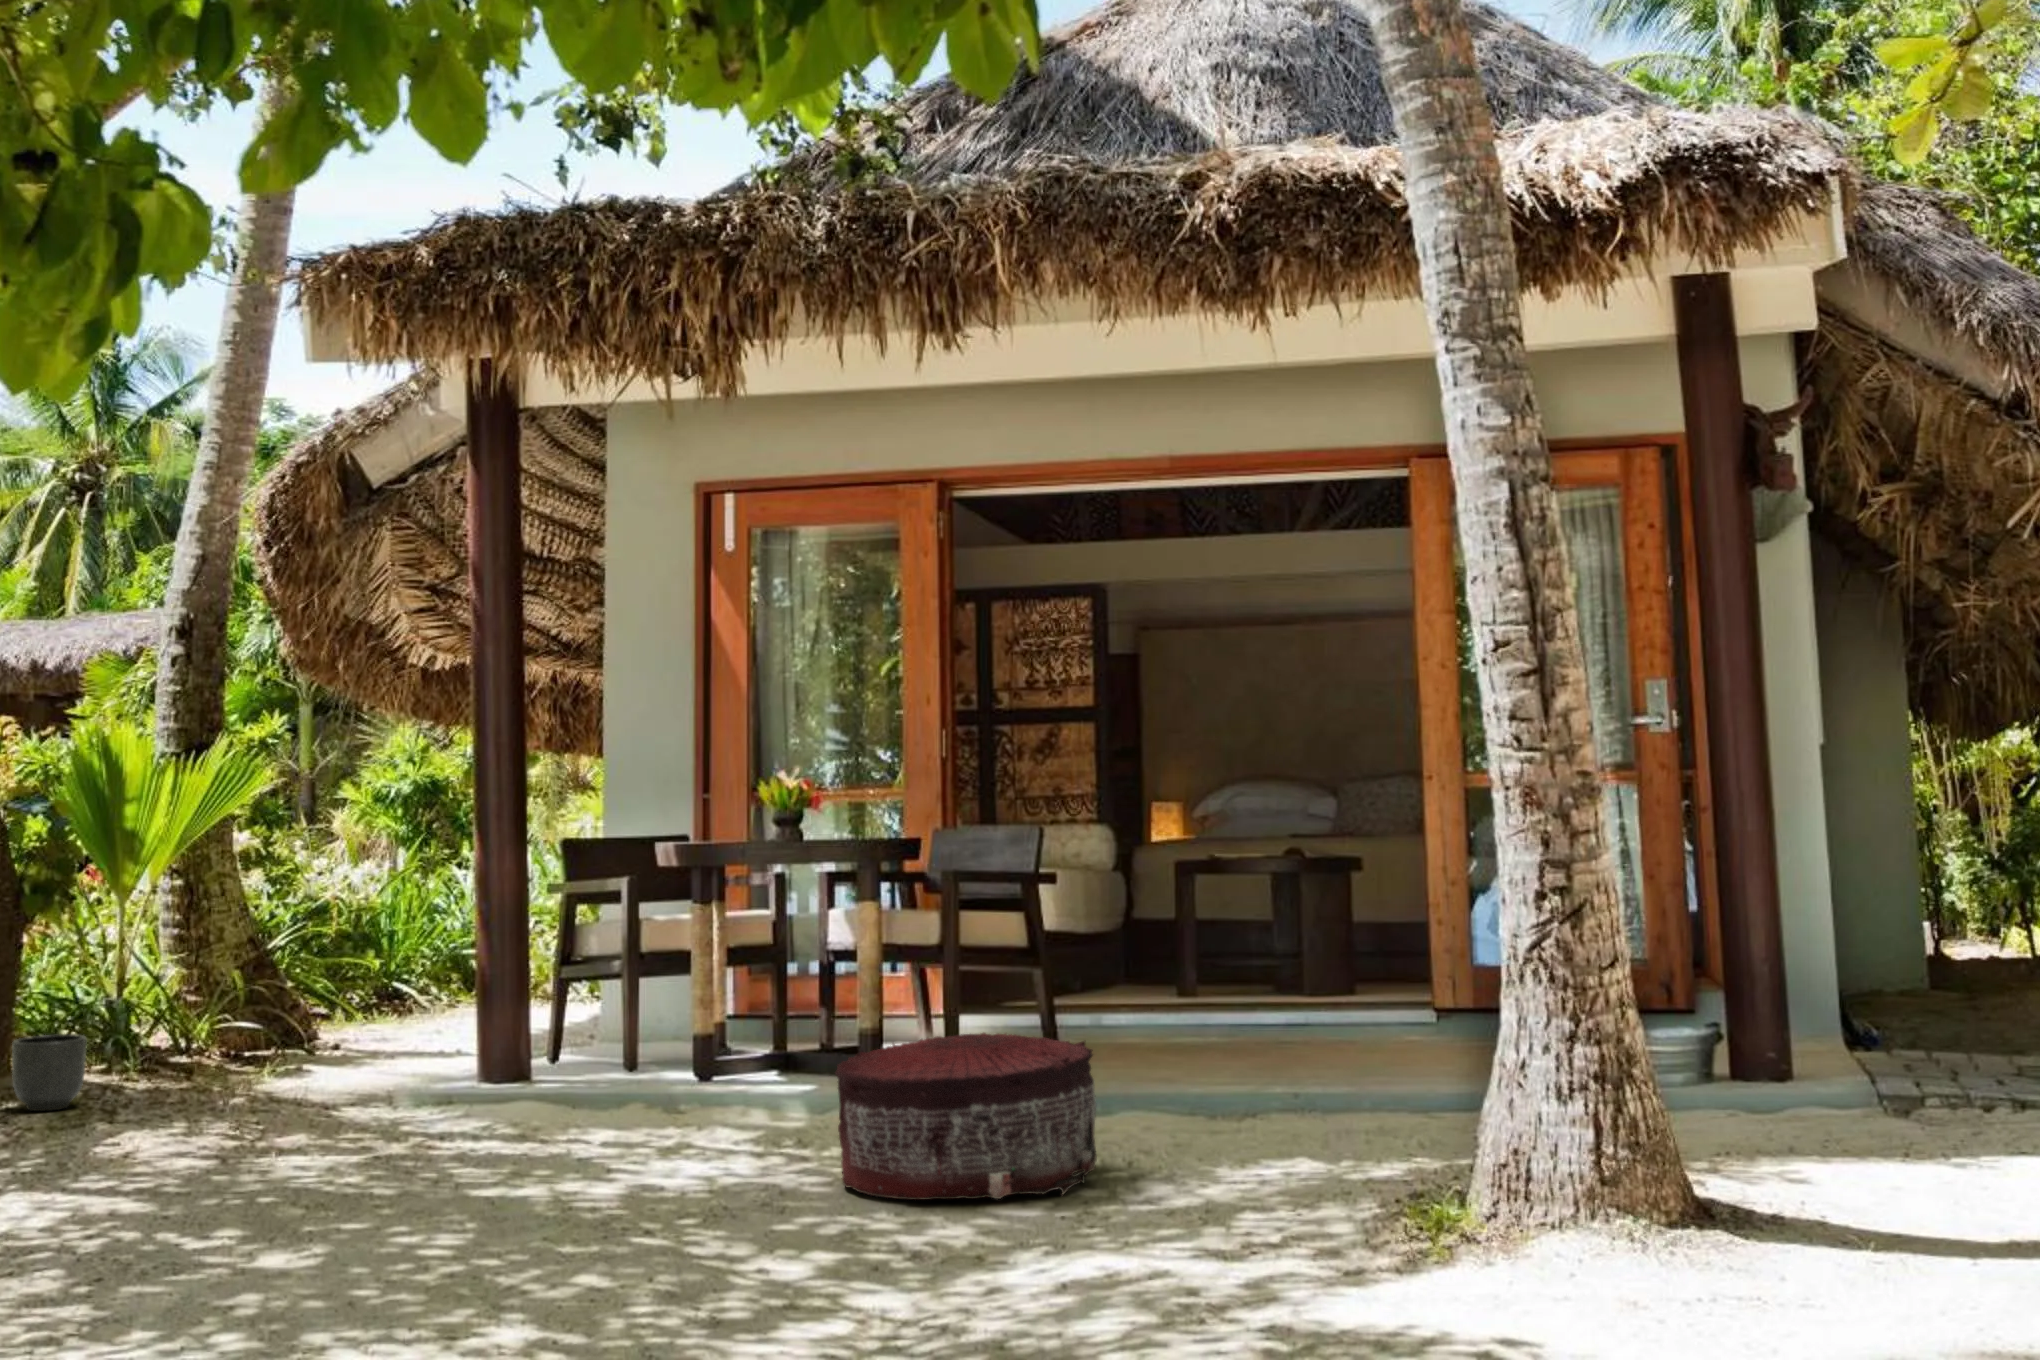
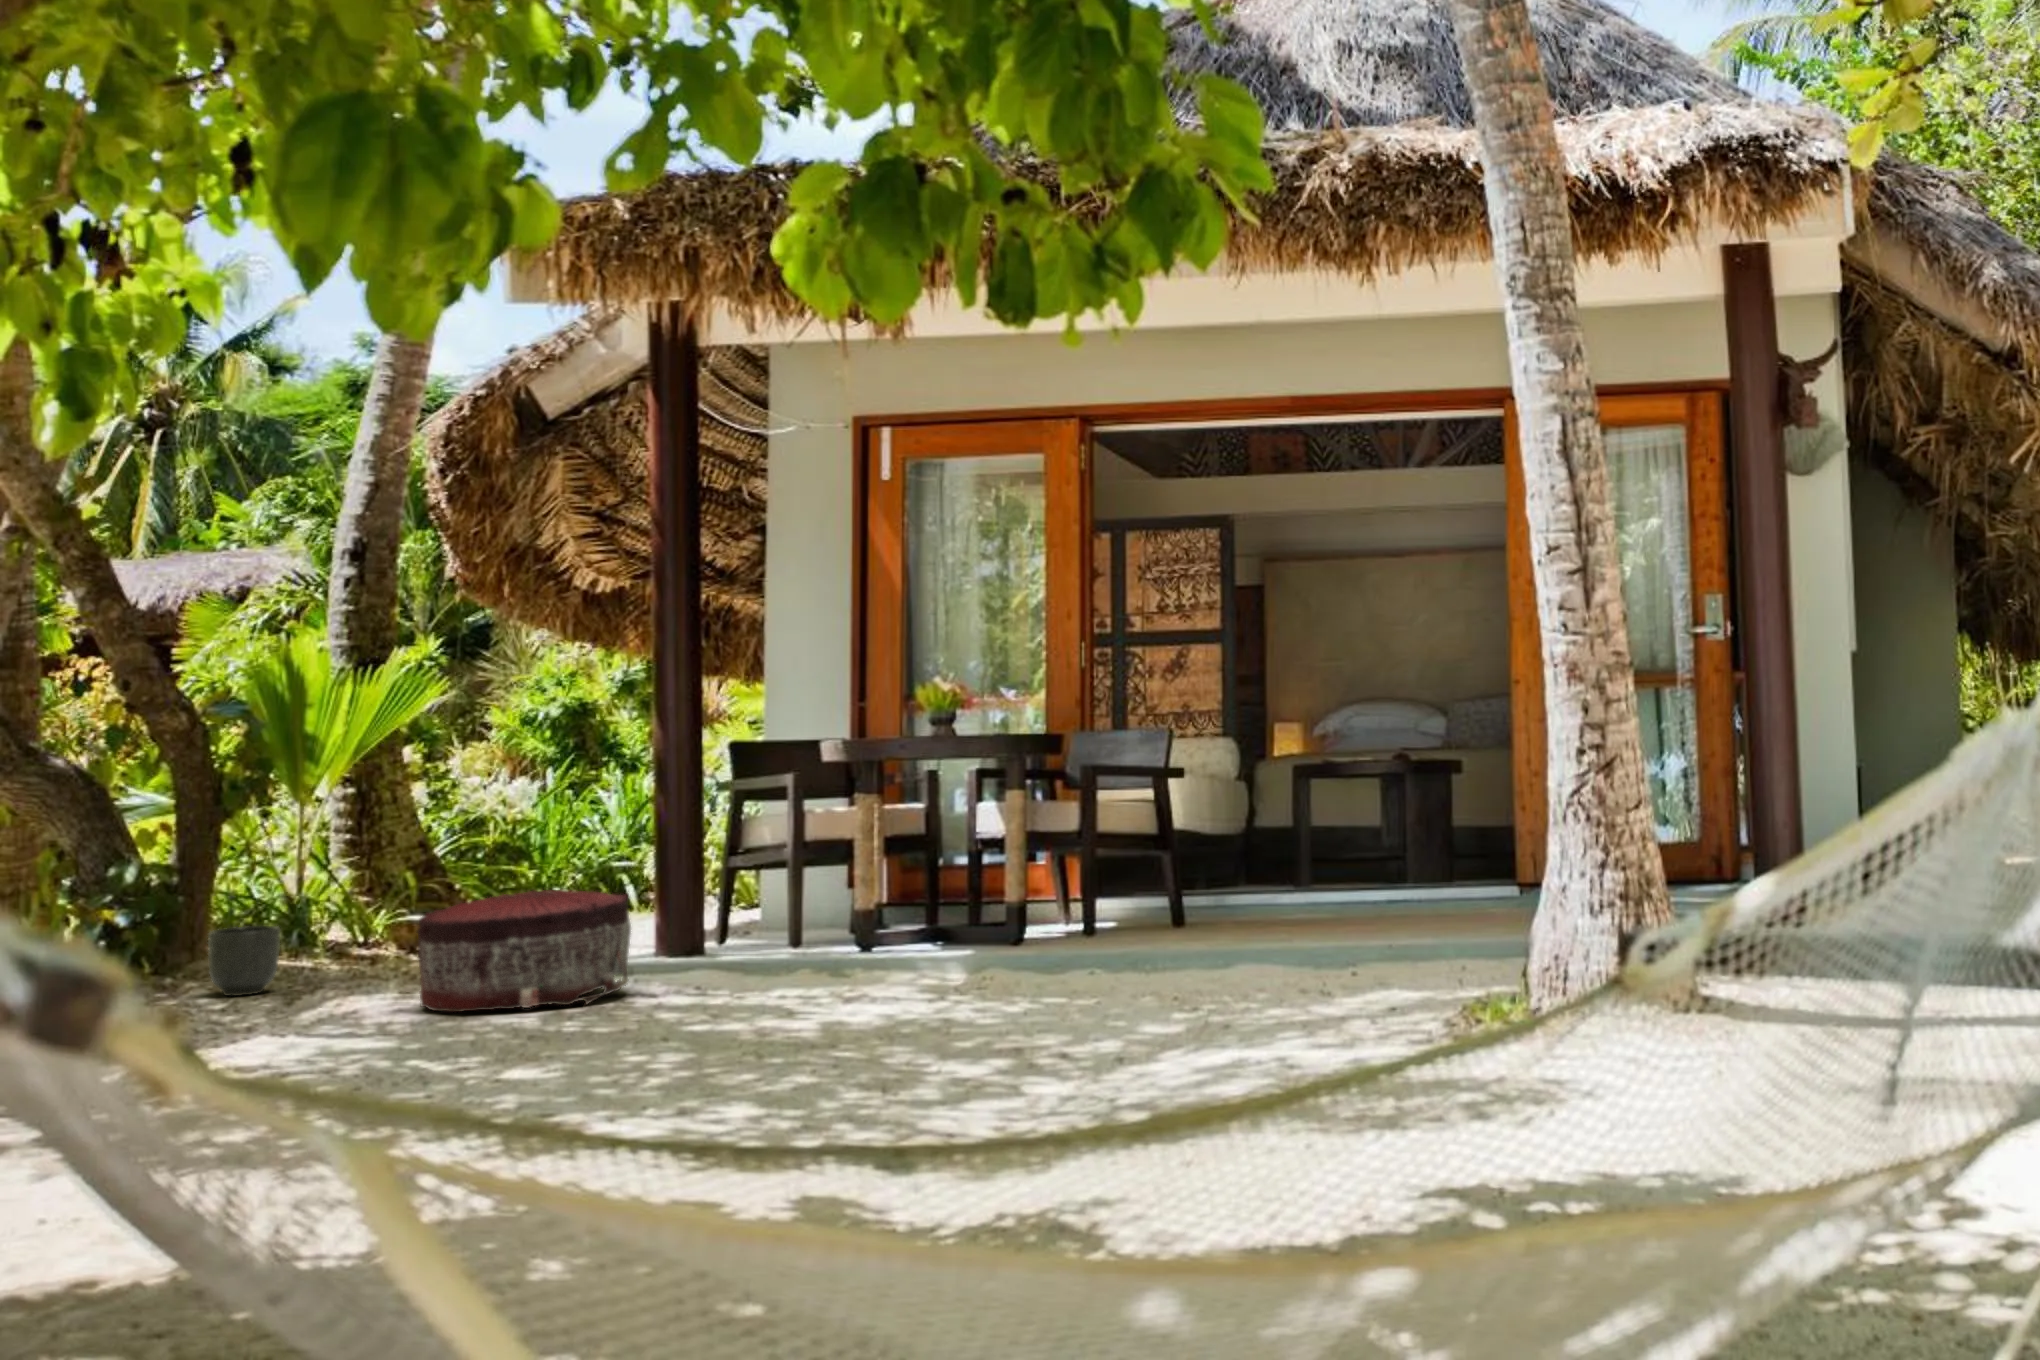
pouf: present [835,1033,1097,1200] -> present [417,890,631,1012]

